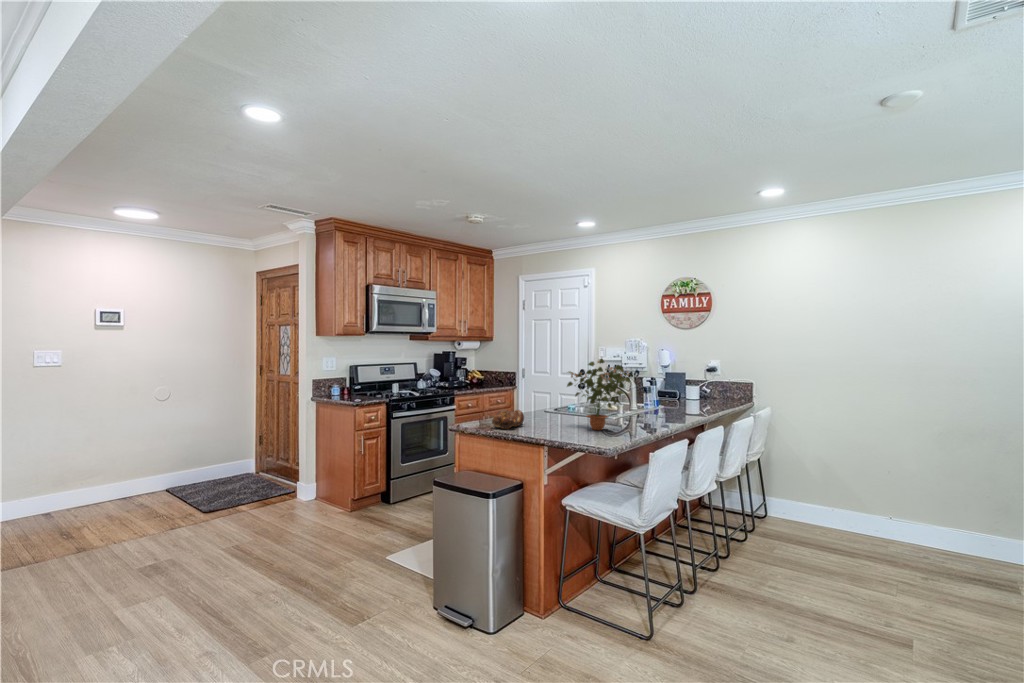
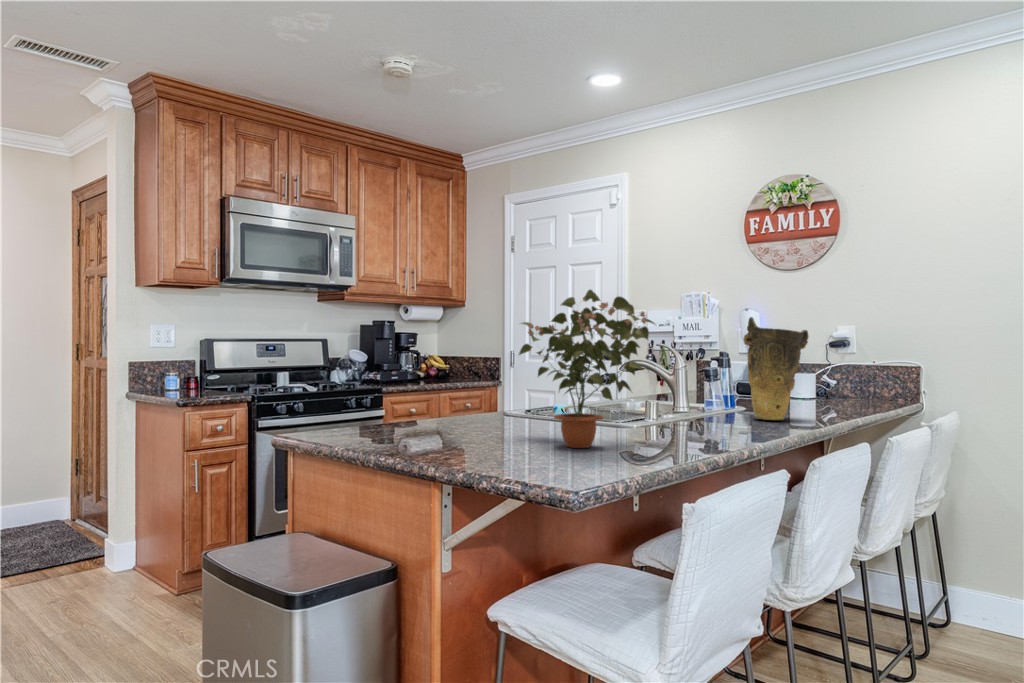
vase: none [665,362,697,414] -> present [744,317,809,420]
bread loaf: present [492,410,524,429] -> none [345,402,428,443]

